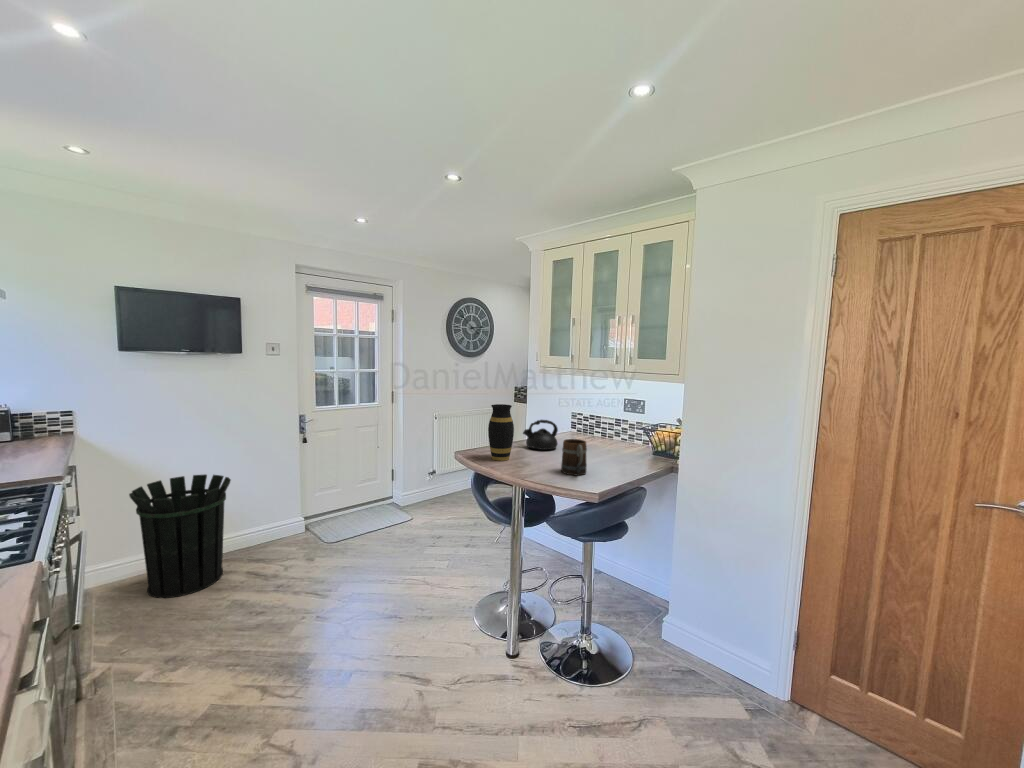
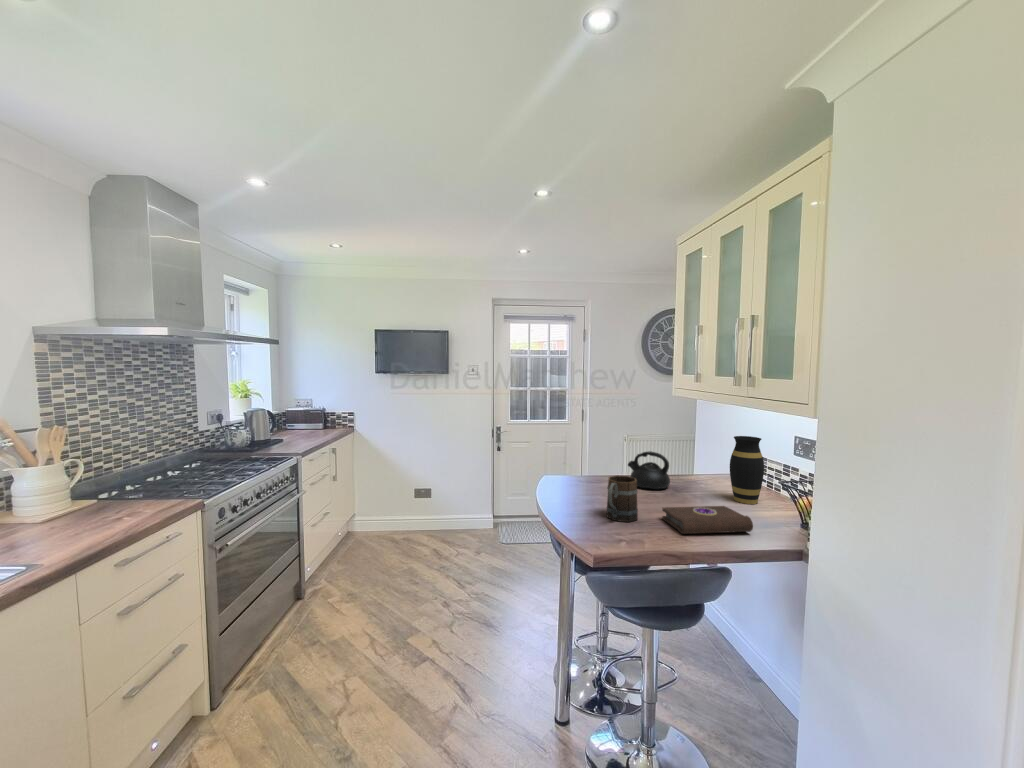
vase: present [488,404,514,461] -> present [730,436,764,504]
book: none [595,451,651,474] -> present [662,506,753,534]
waste bin: present [129,474,231,598] -> none [368,465,428,552]

